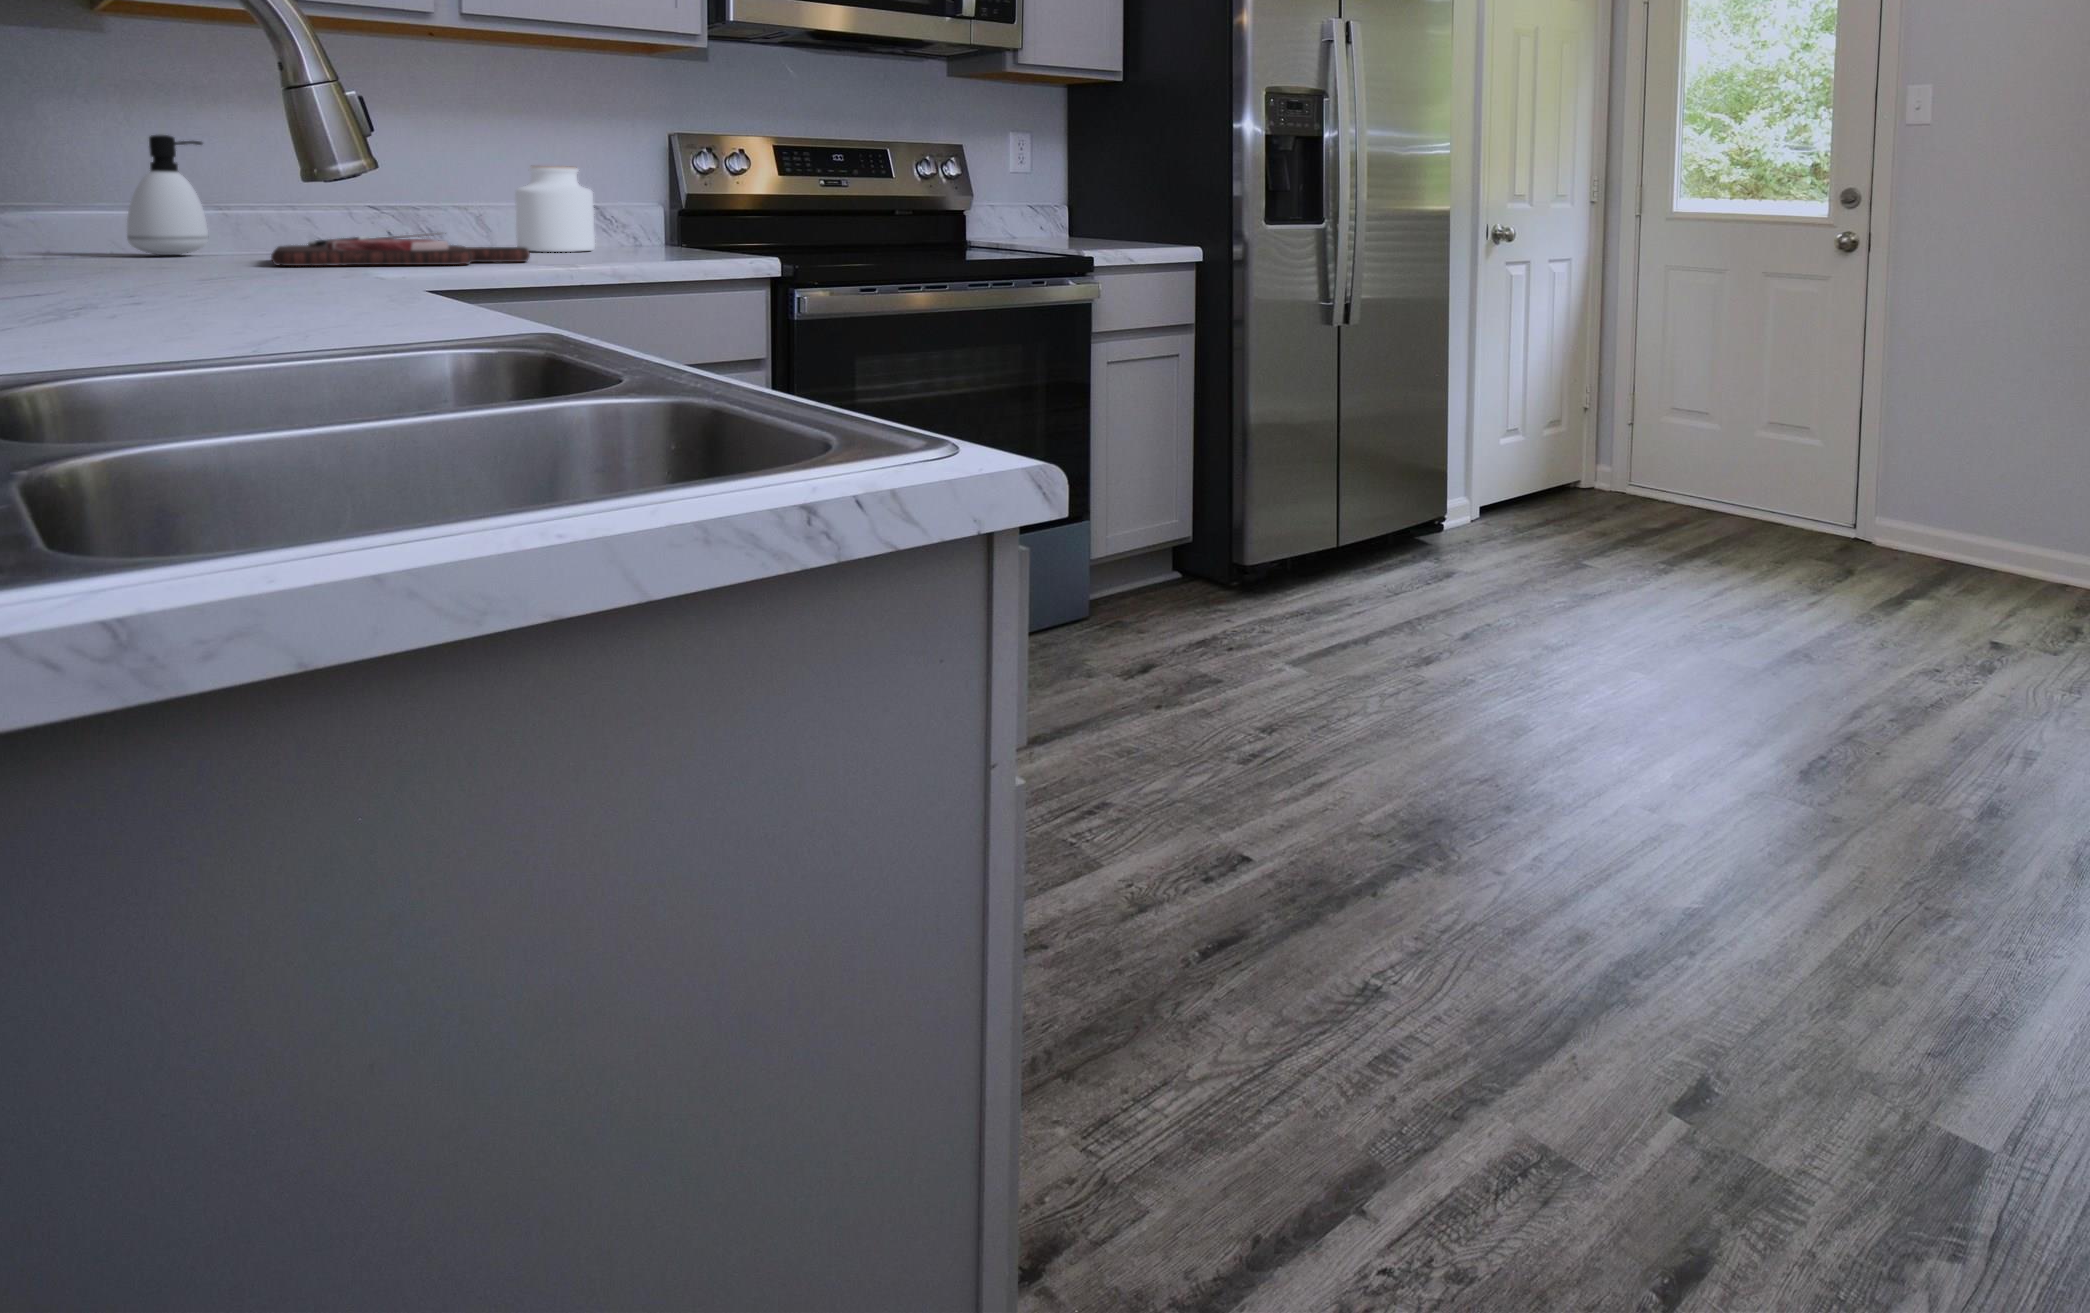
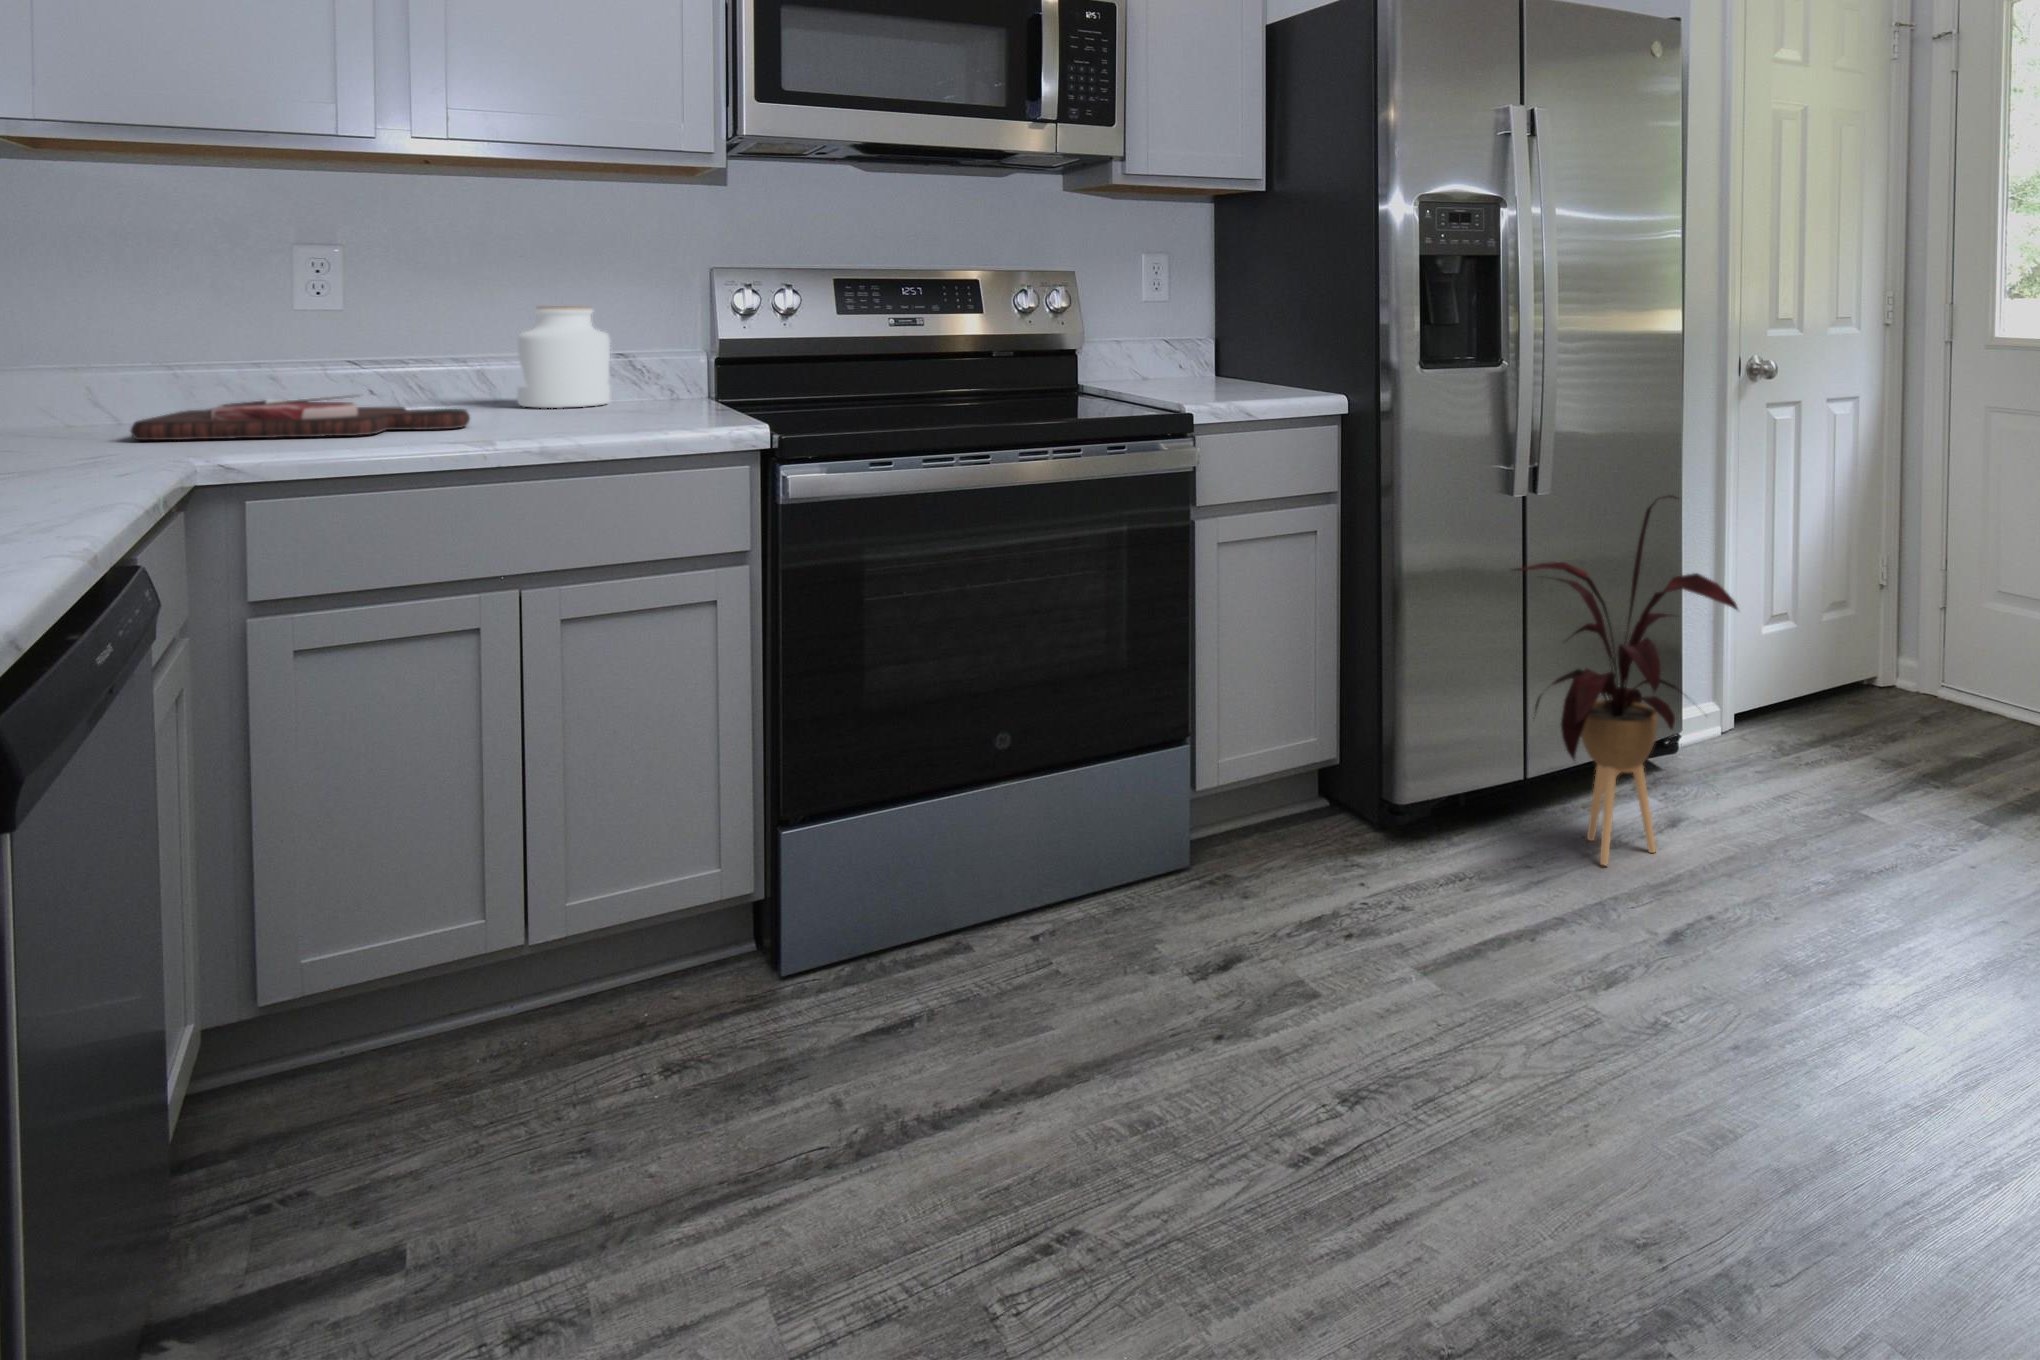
soap dispenser: present [127,135,208,255] -> none [41,282,141,419]
house plant: none [1334,322,1510,600] -> present [1515,496,1738,865]

